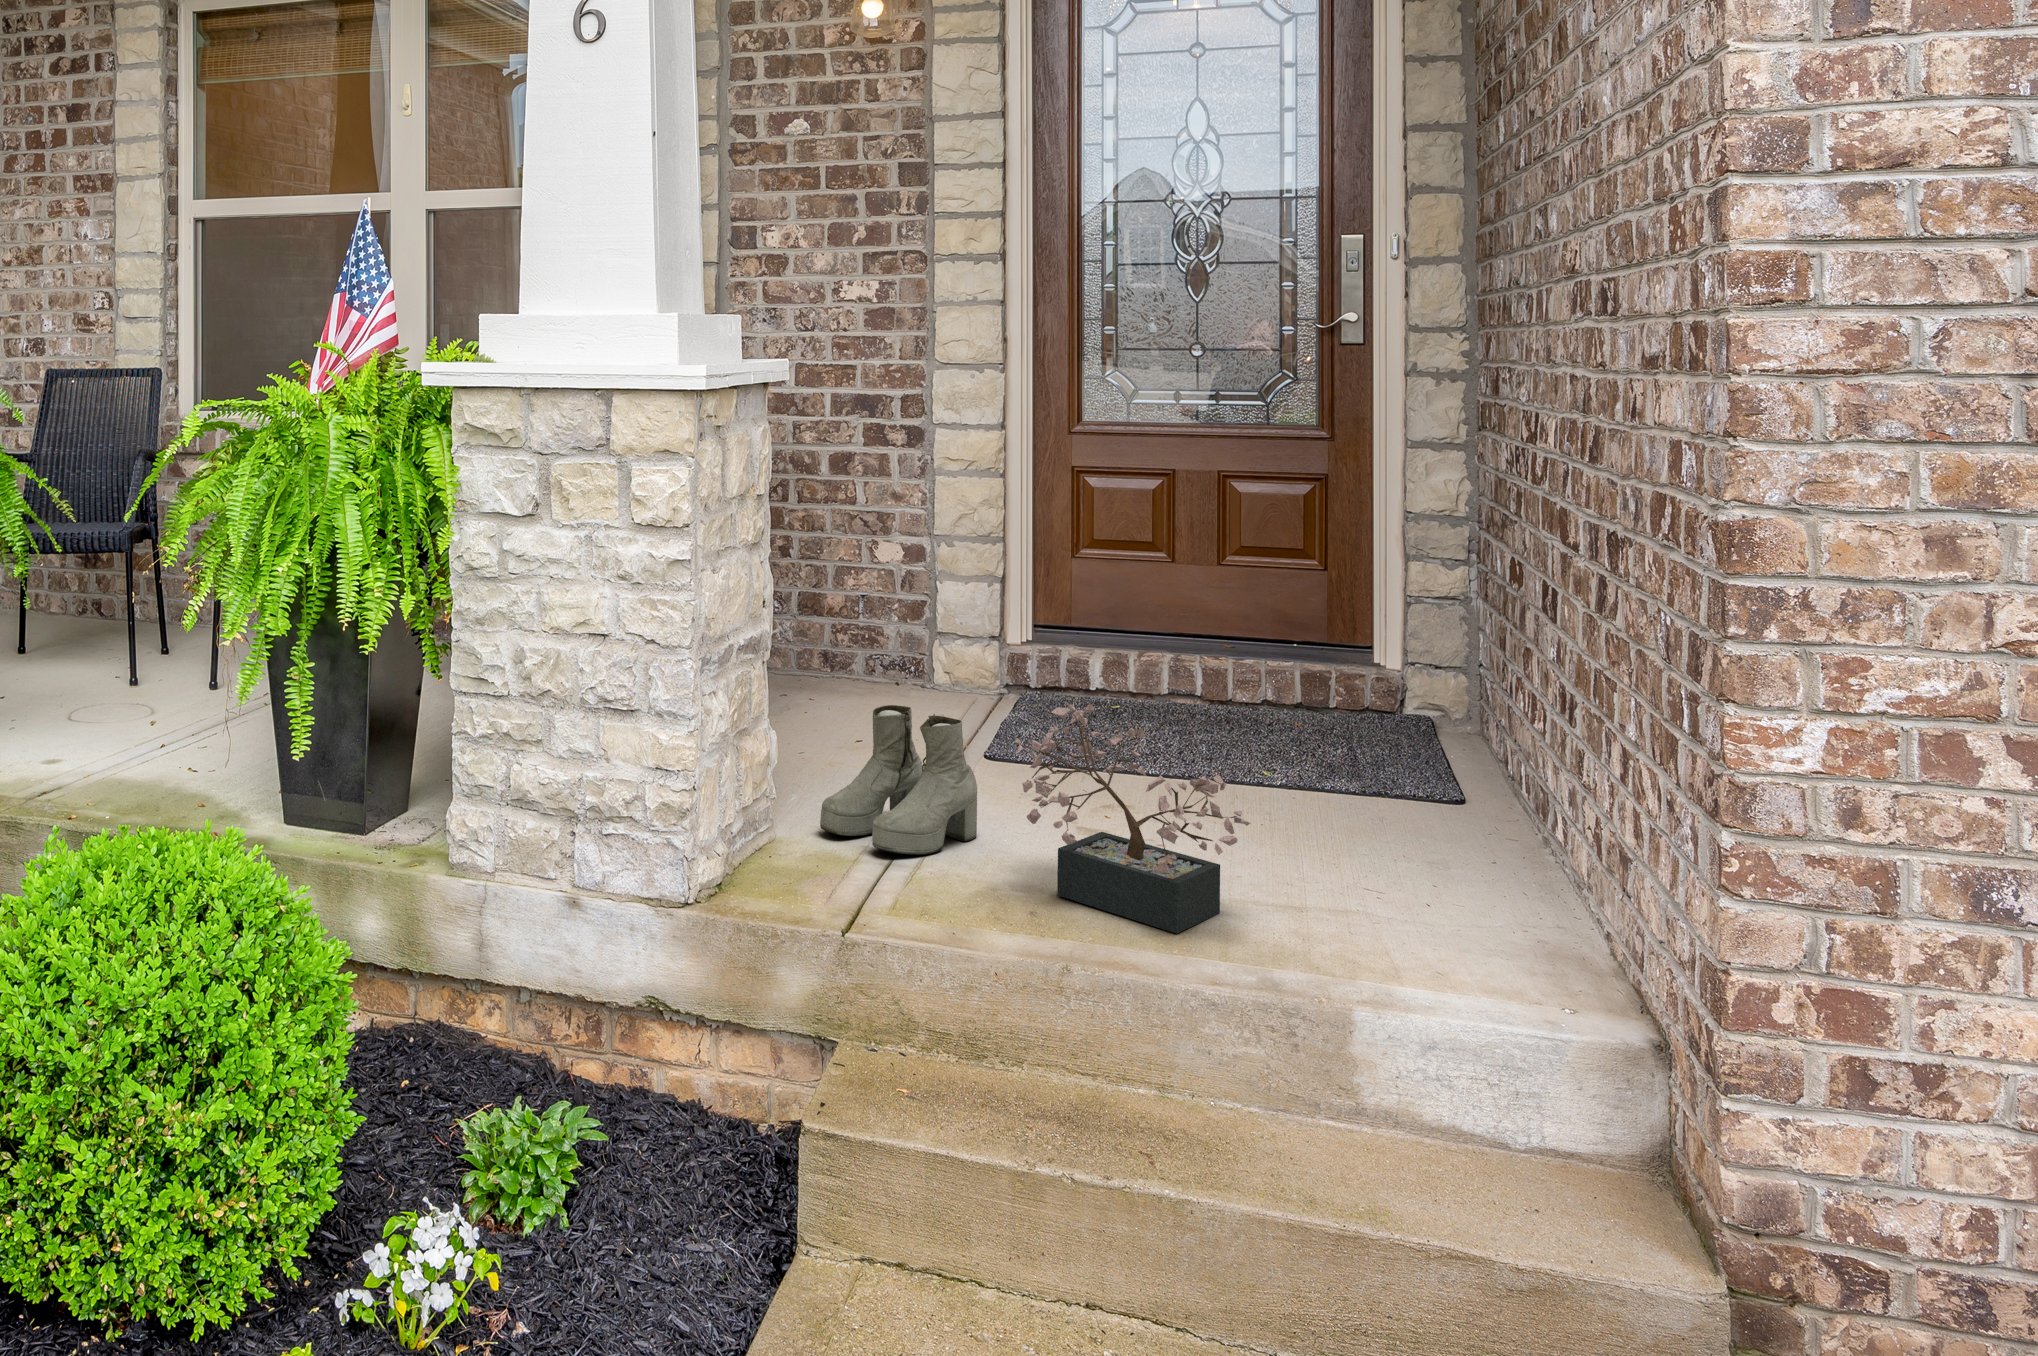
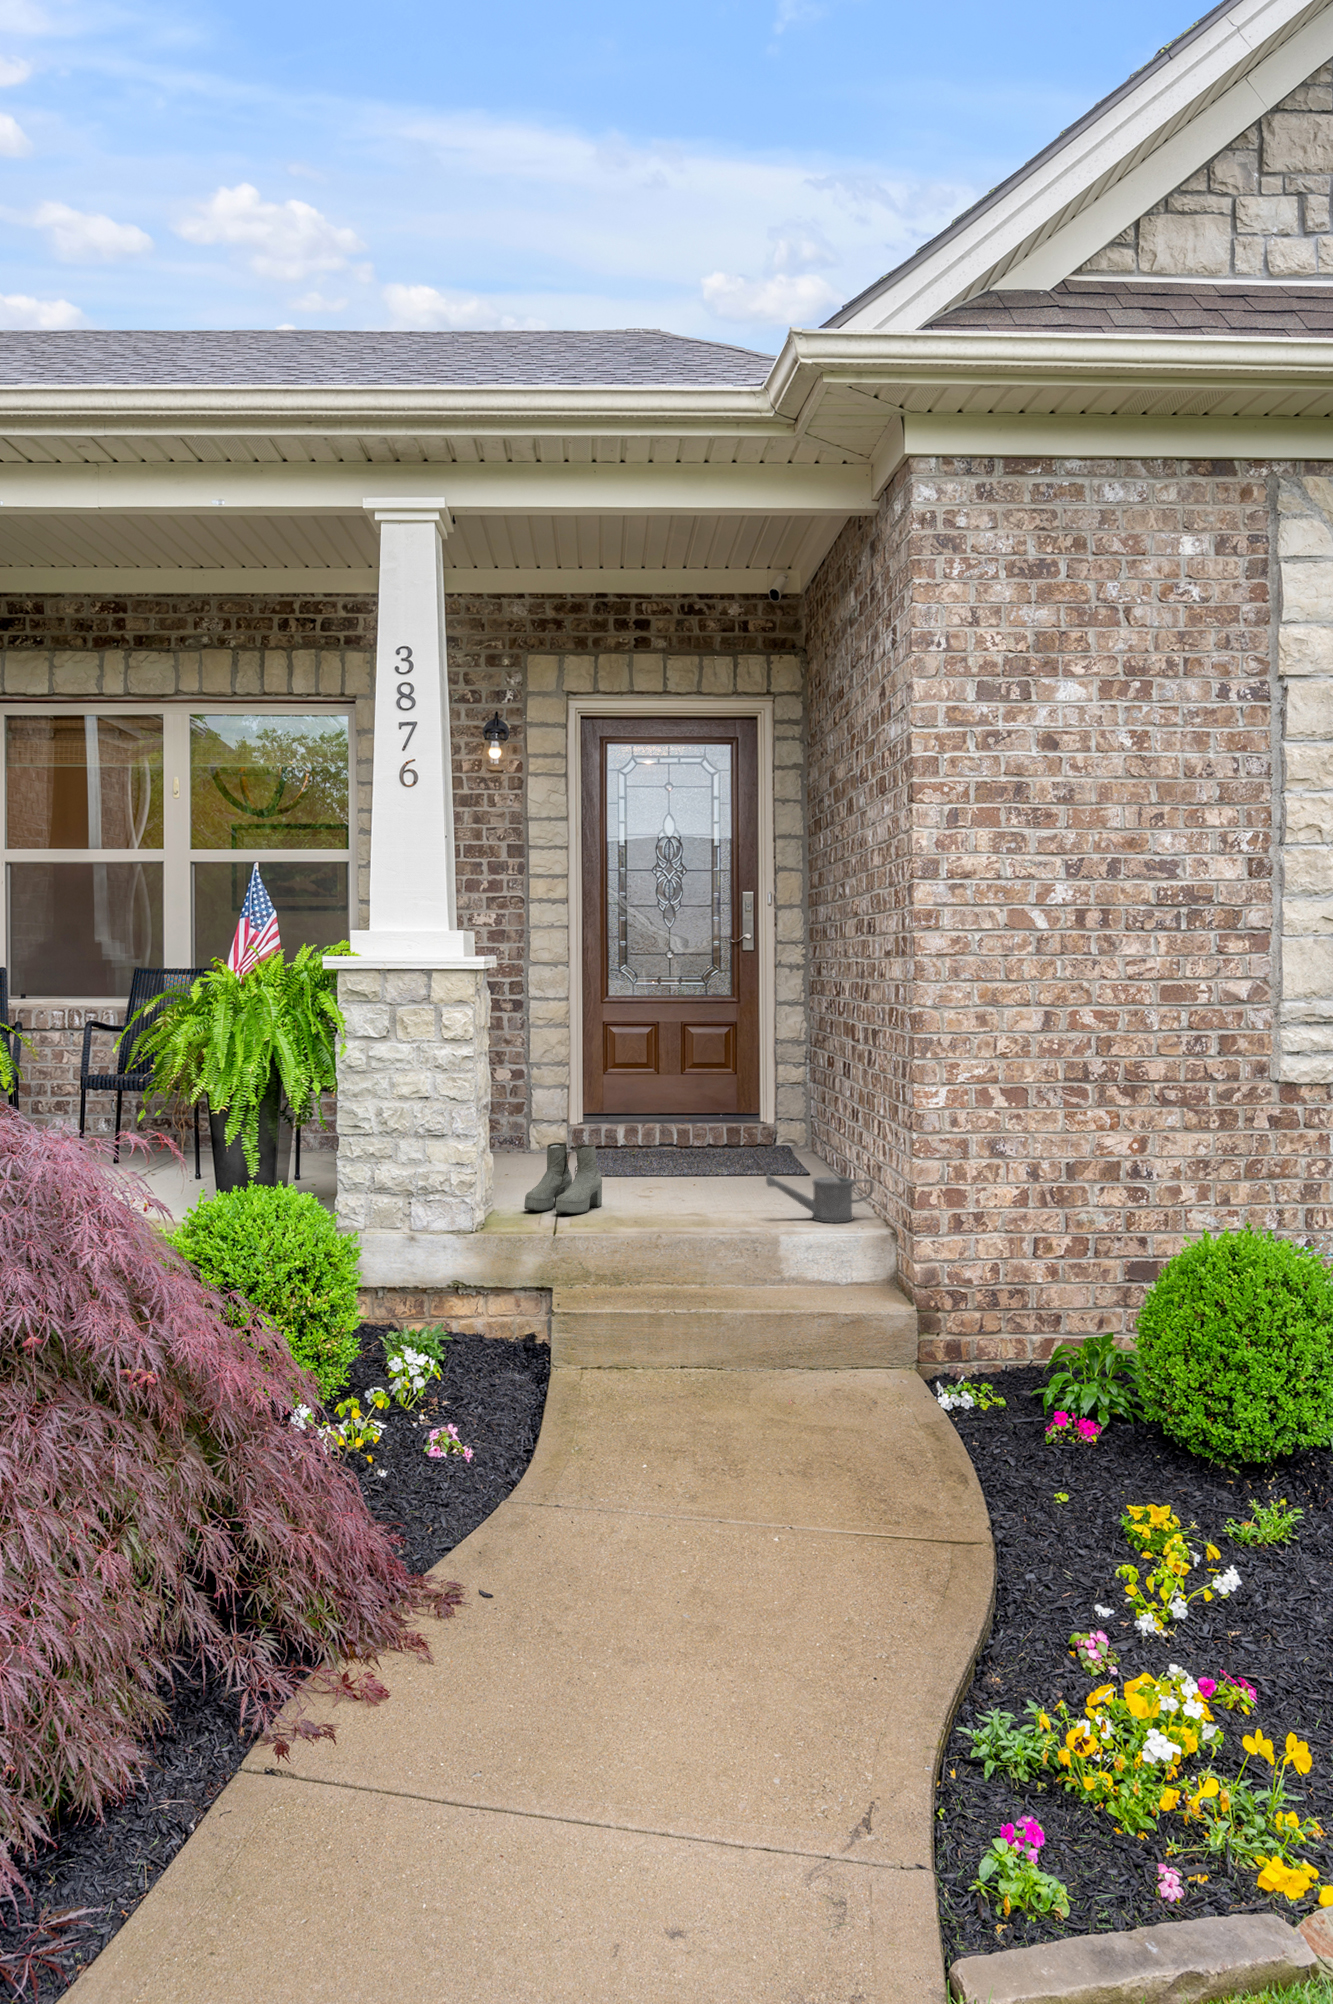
decorative plant: present [1015,704,1251,934] -> none [631,1127,736,1224]
watering can: none [1319,840,1603,987] -> present [766,1174,873,1223]

